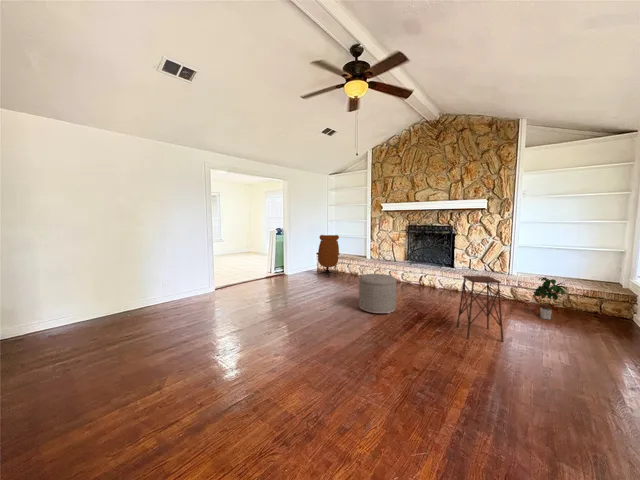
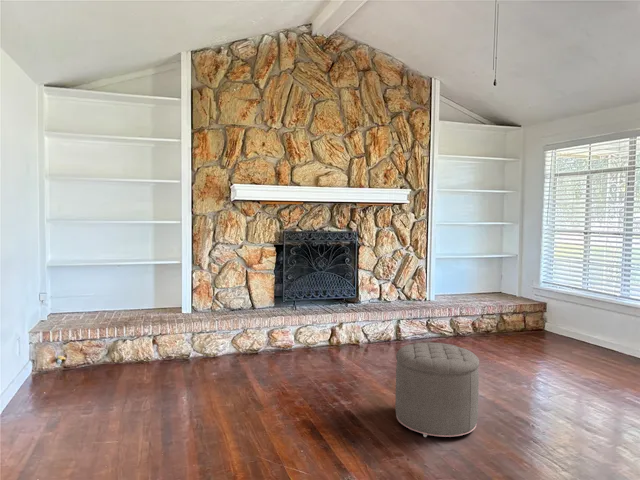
lounge chair: present [315,235,340,277] -> none [37,262,164,393]
side table: present [457,275,503,342] -> none [553,311,615,414]
potted plant: present [534,277,567,319] -> none [504,299,556,352]

